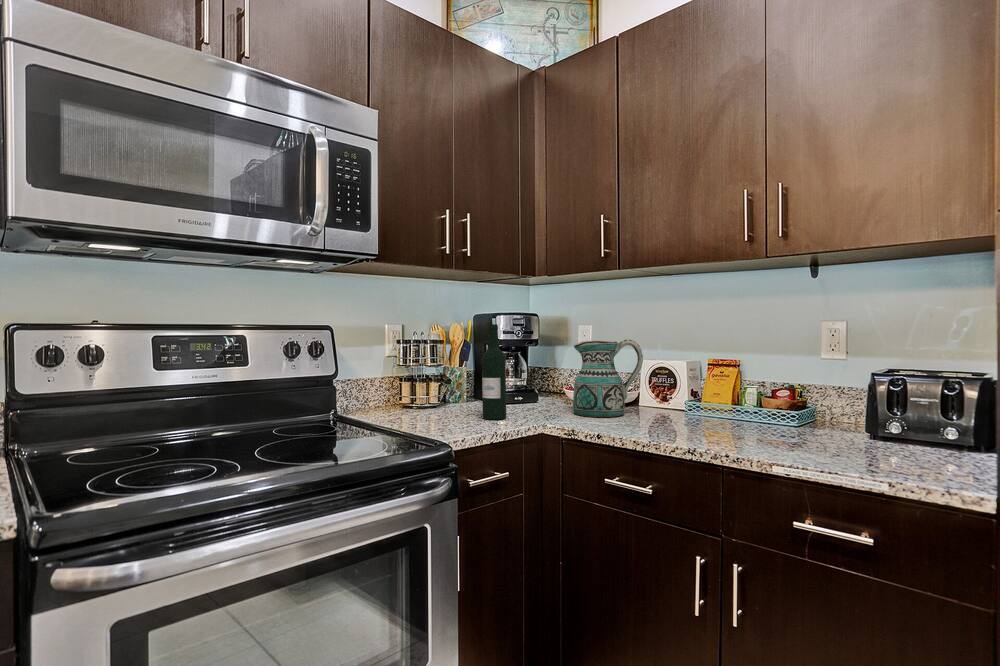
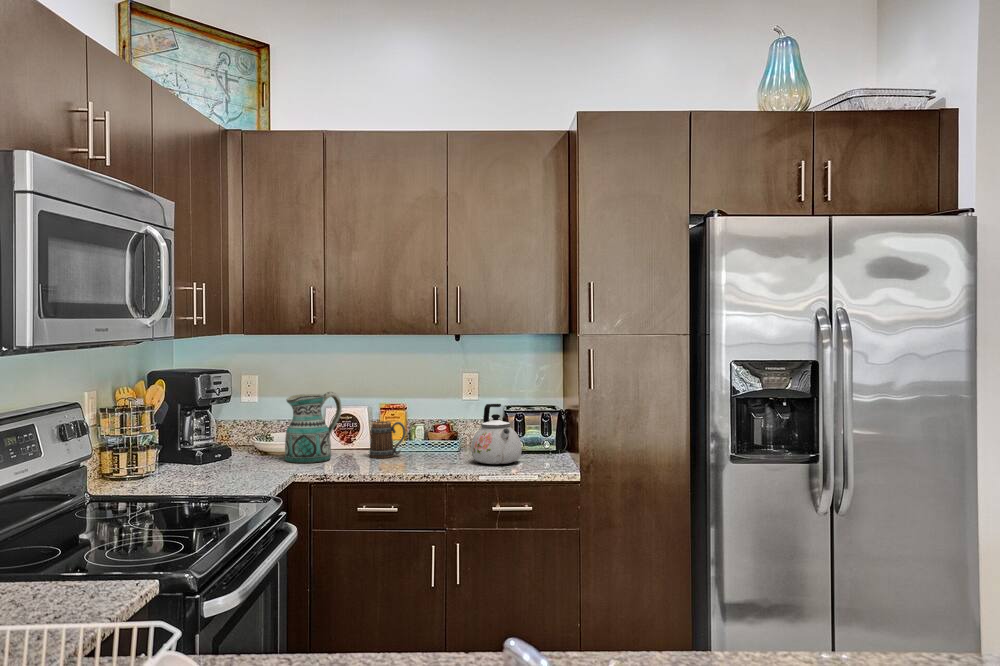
wine bottle: present [482,324,506,420] -> none [224,387,248,477]
kettle: none [784,359,873,452] -> present [471,404,522,464]
mug: none [668,377,713,423] -> present [370,421,406,458]

